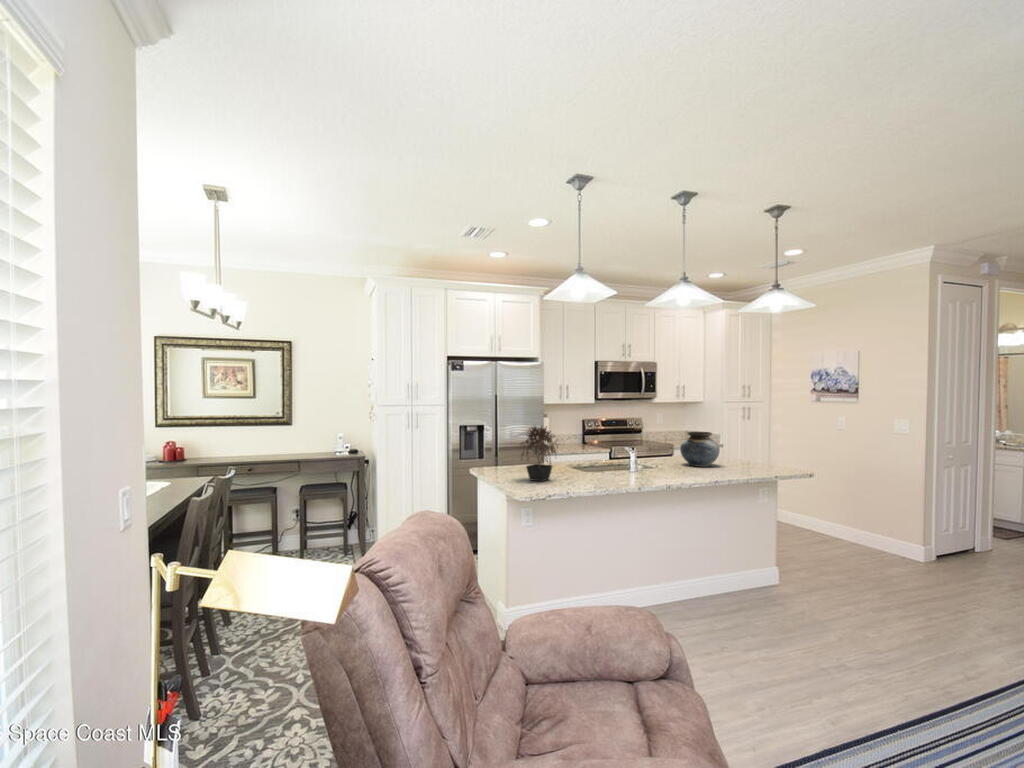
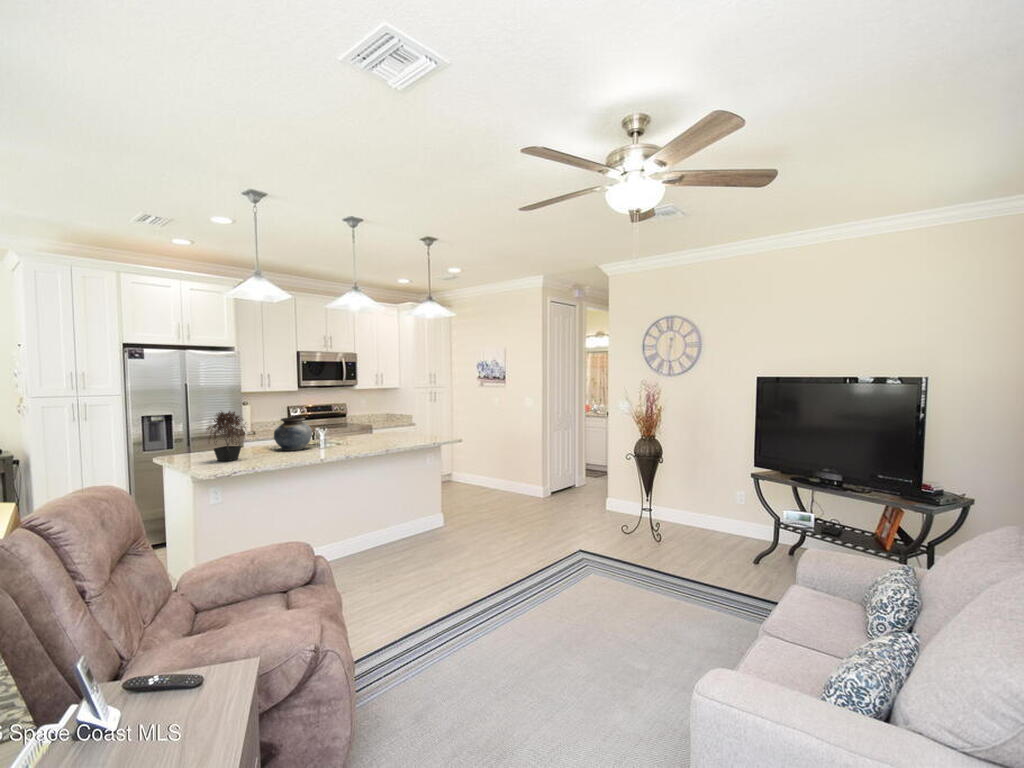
vase: present [680,432,720,467] -> present [274,417,312,451]

